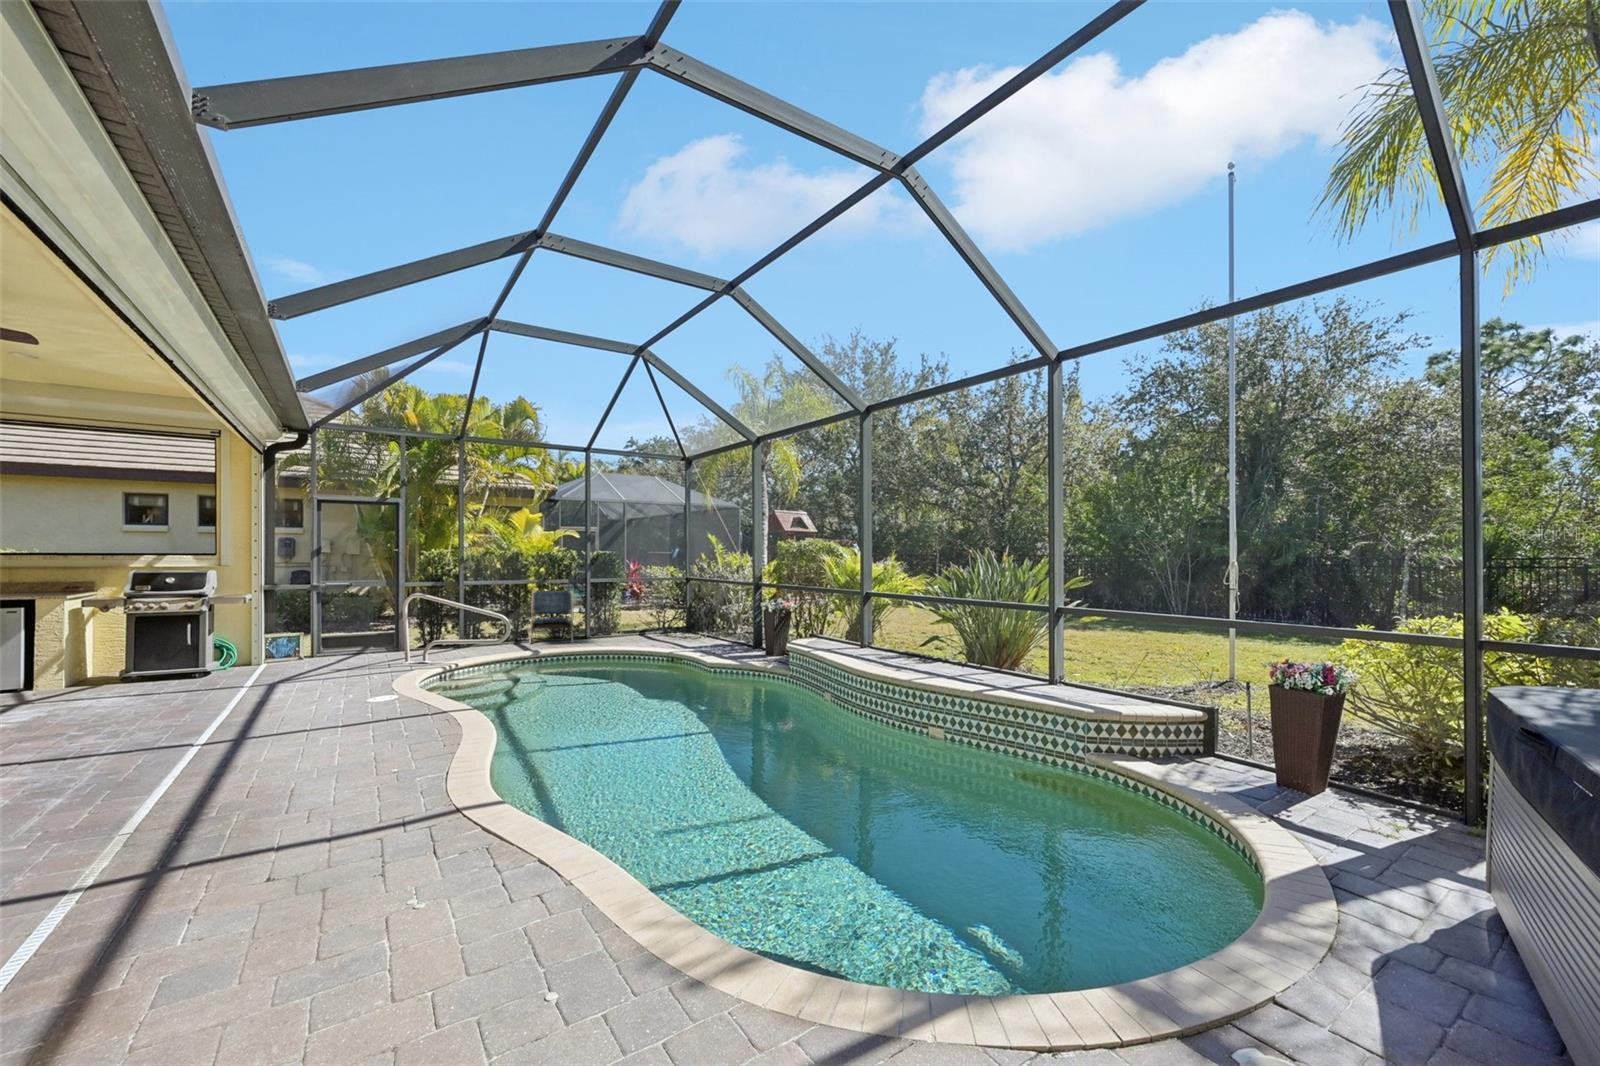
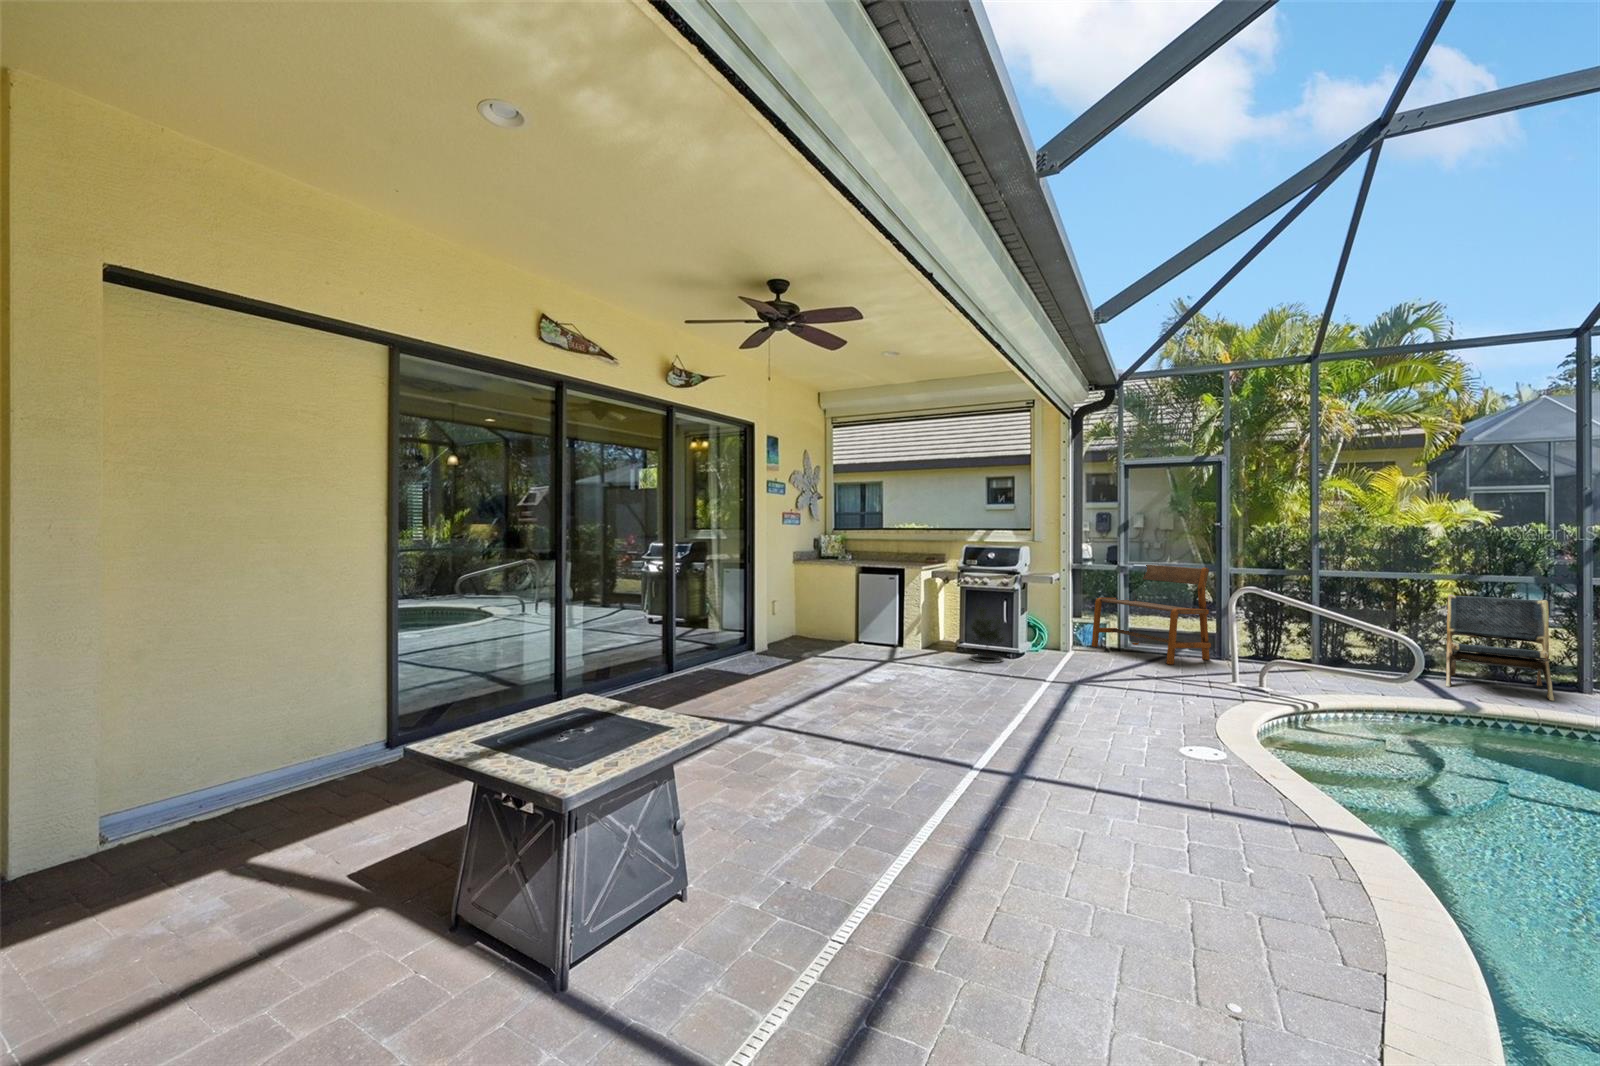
bench: none [283,581,390,659] -> present [1092,565,1211,665]
potted tree: none [142,625,193,687] -> present [970,603,1004,663]

